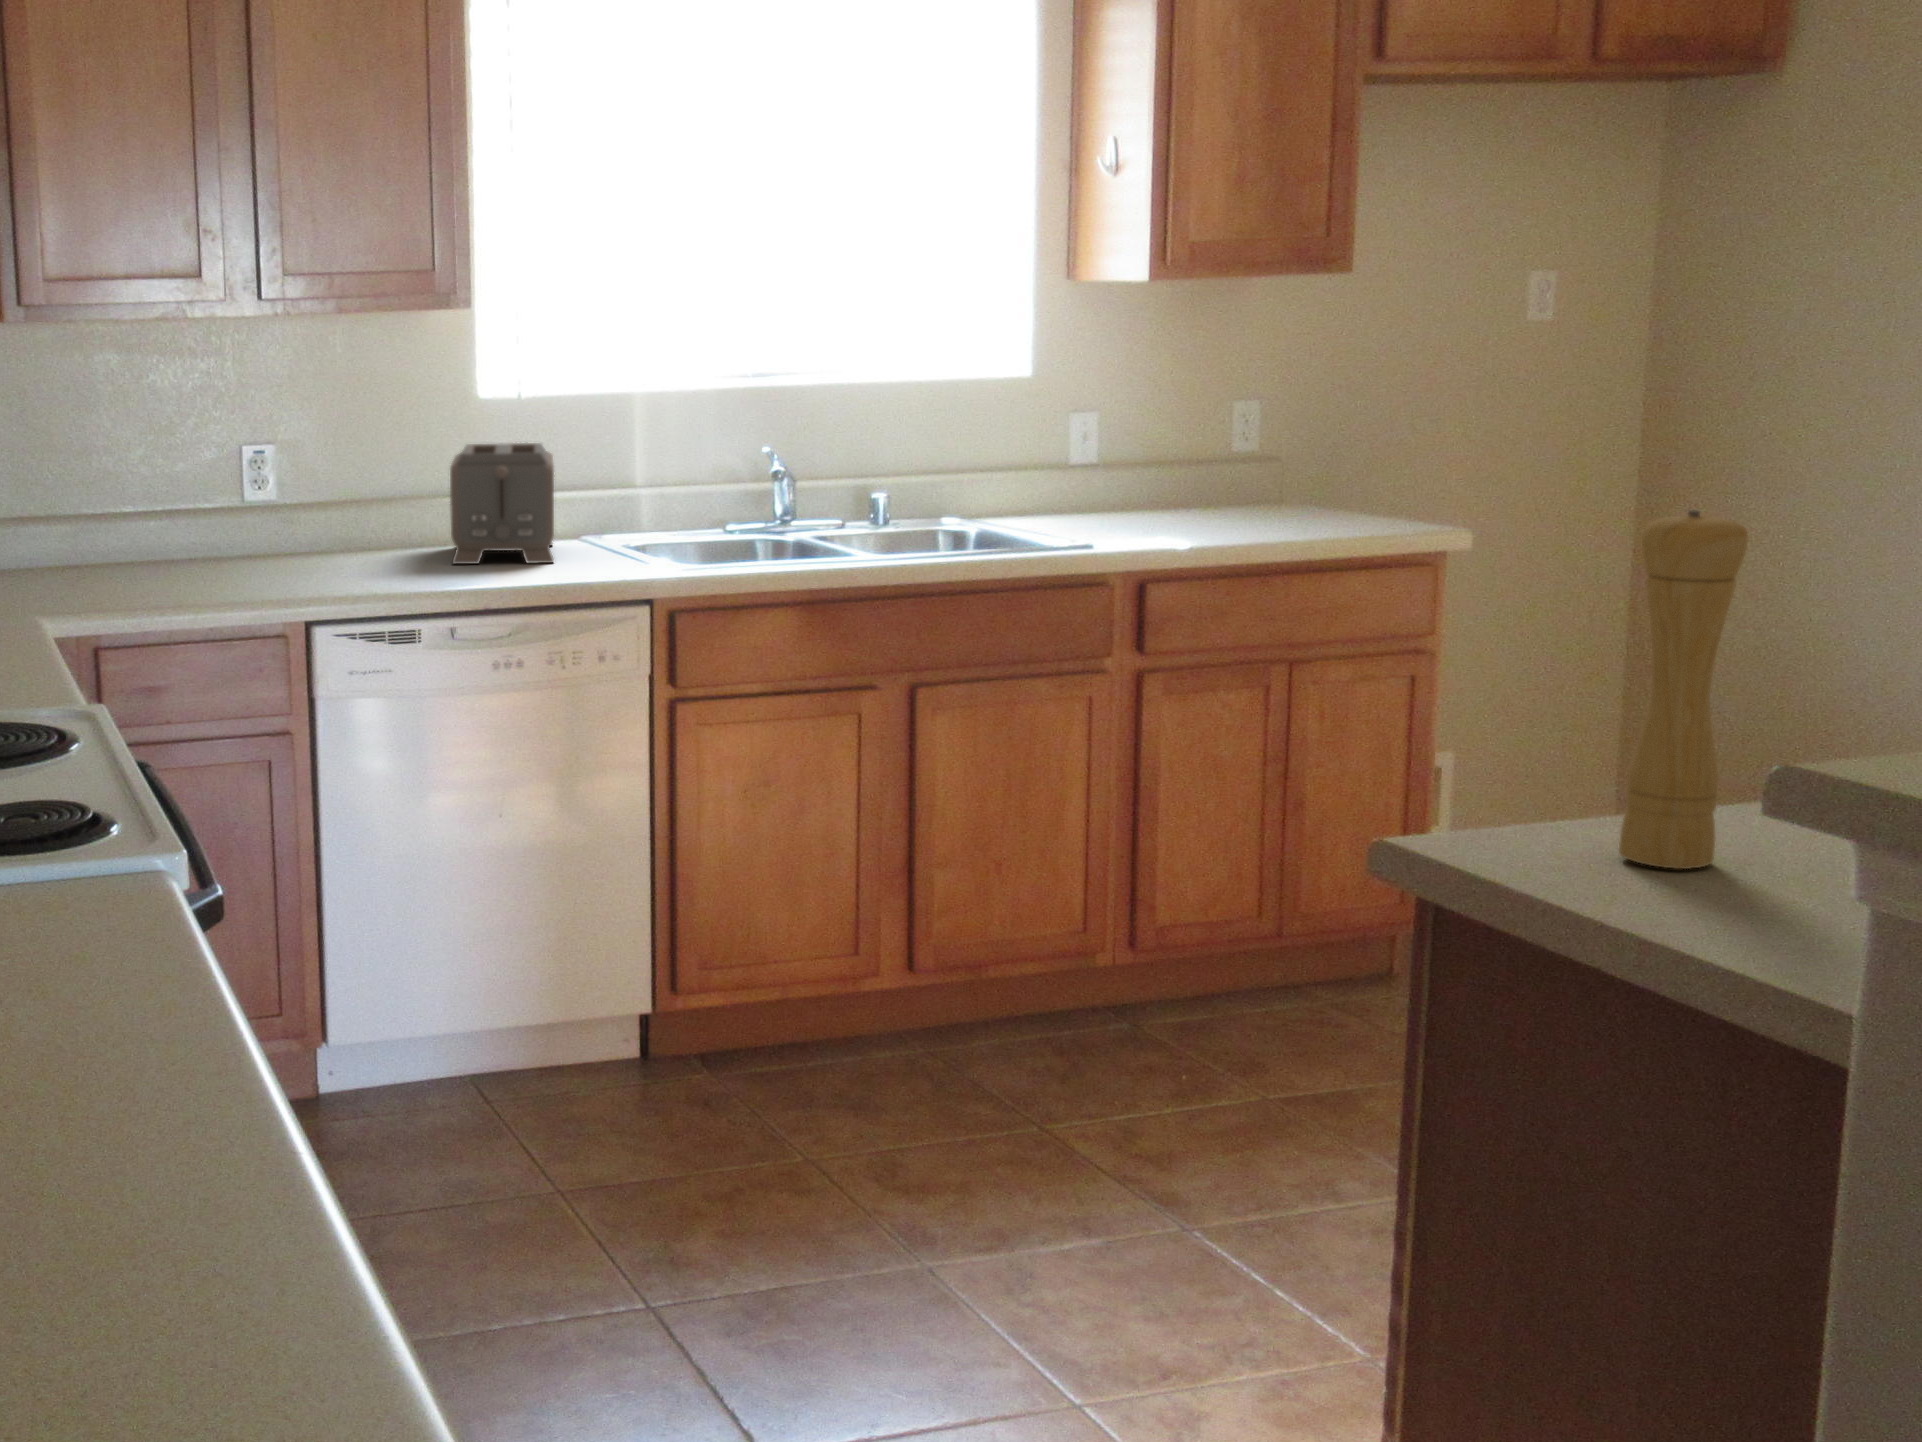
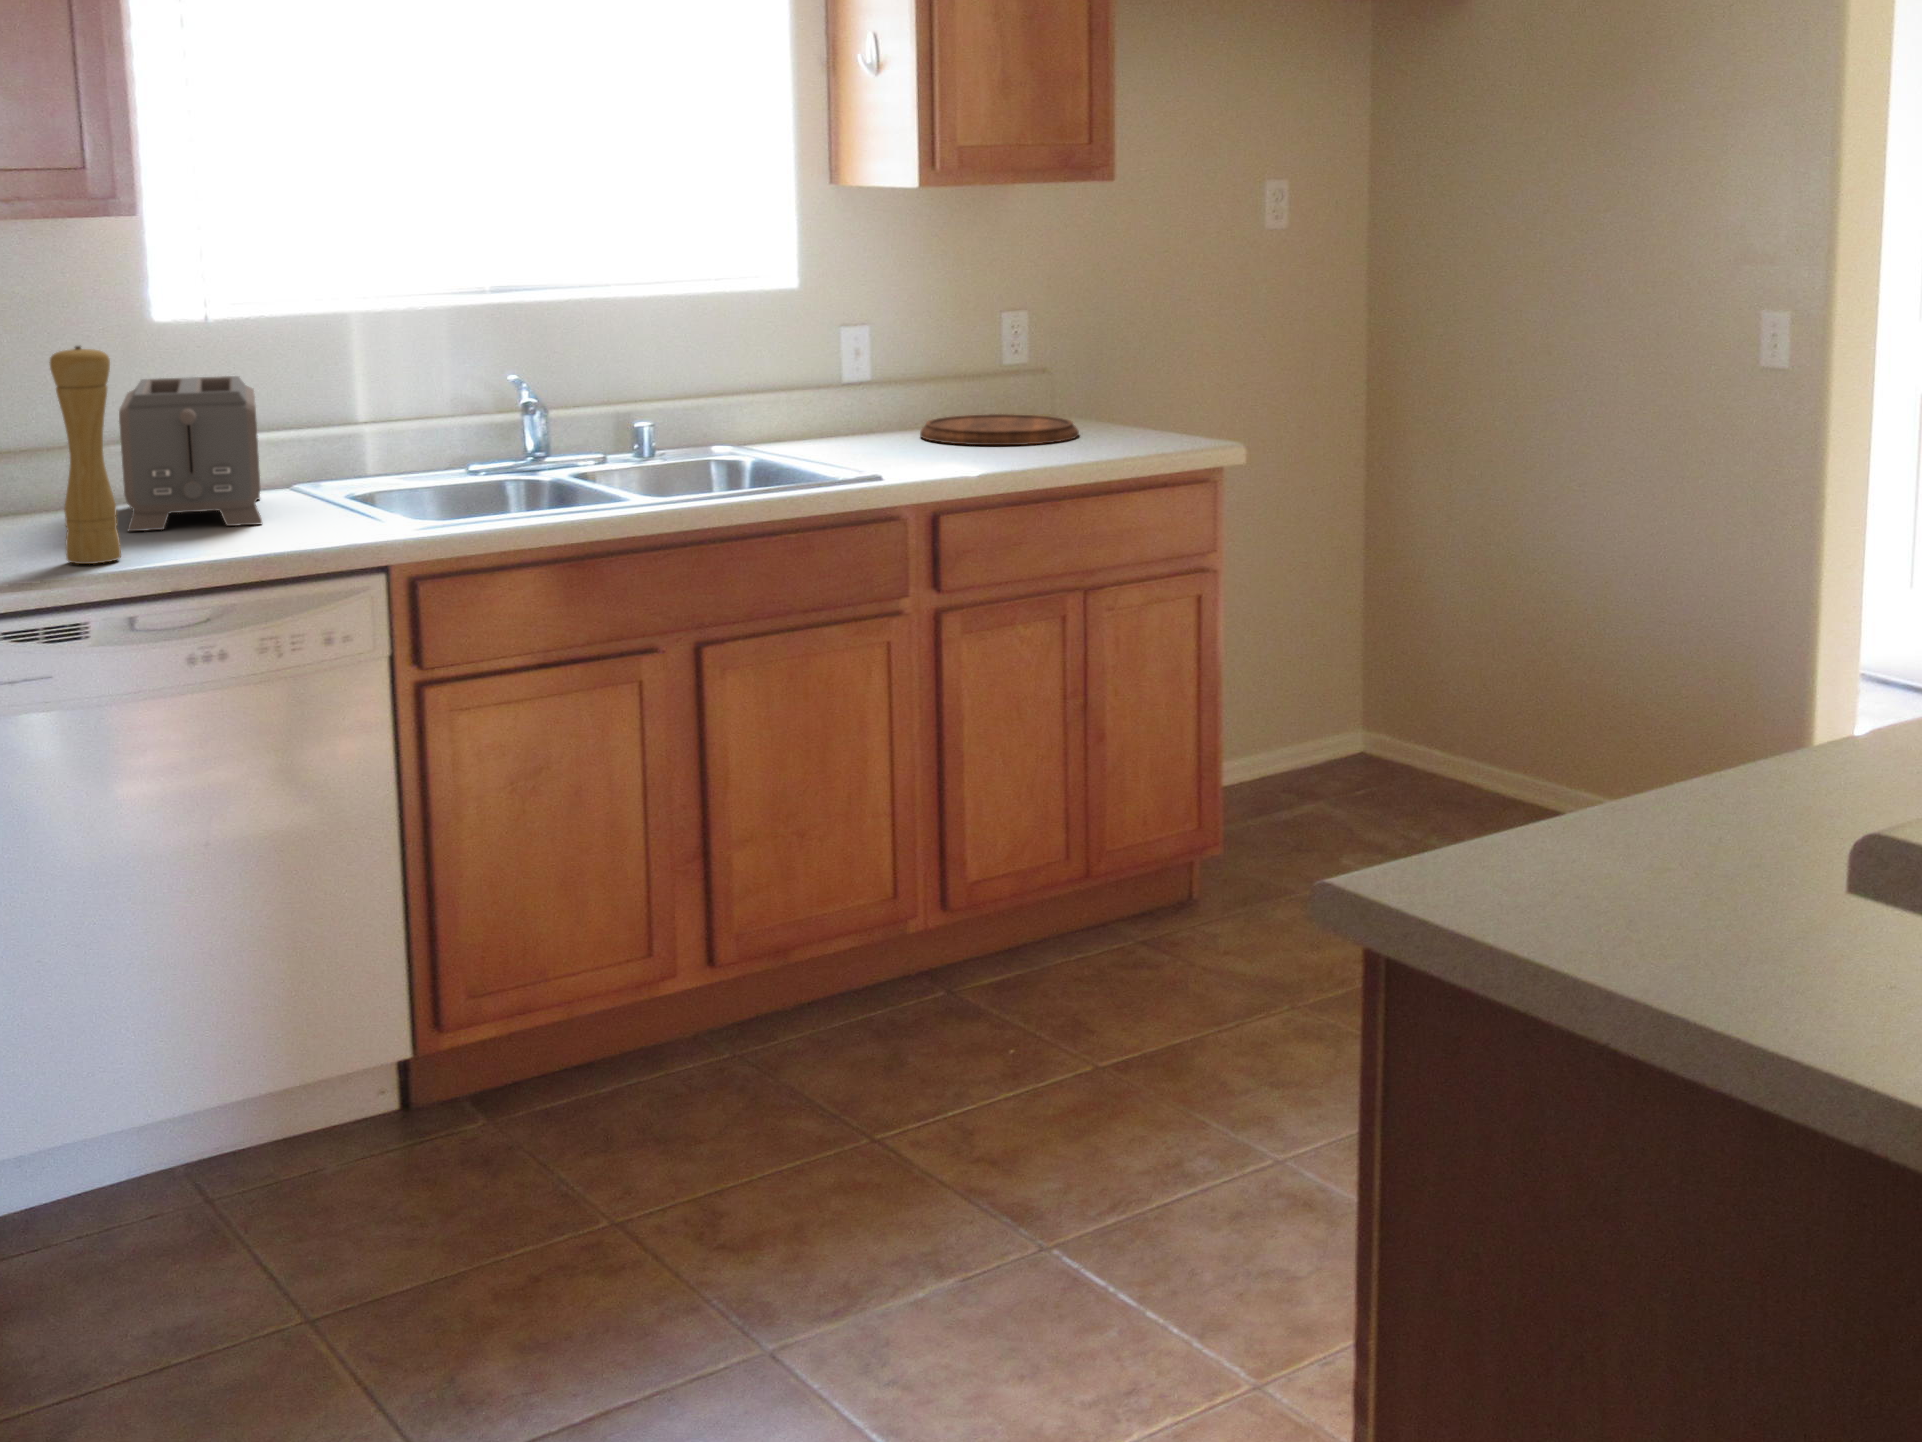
cutting board: none [1142,498,1304,525] -> present [920,414,1079,445]
pepper mill: present [1619,510,1748,869] -> present [49,346,121,564]

